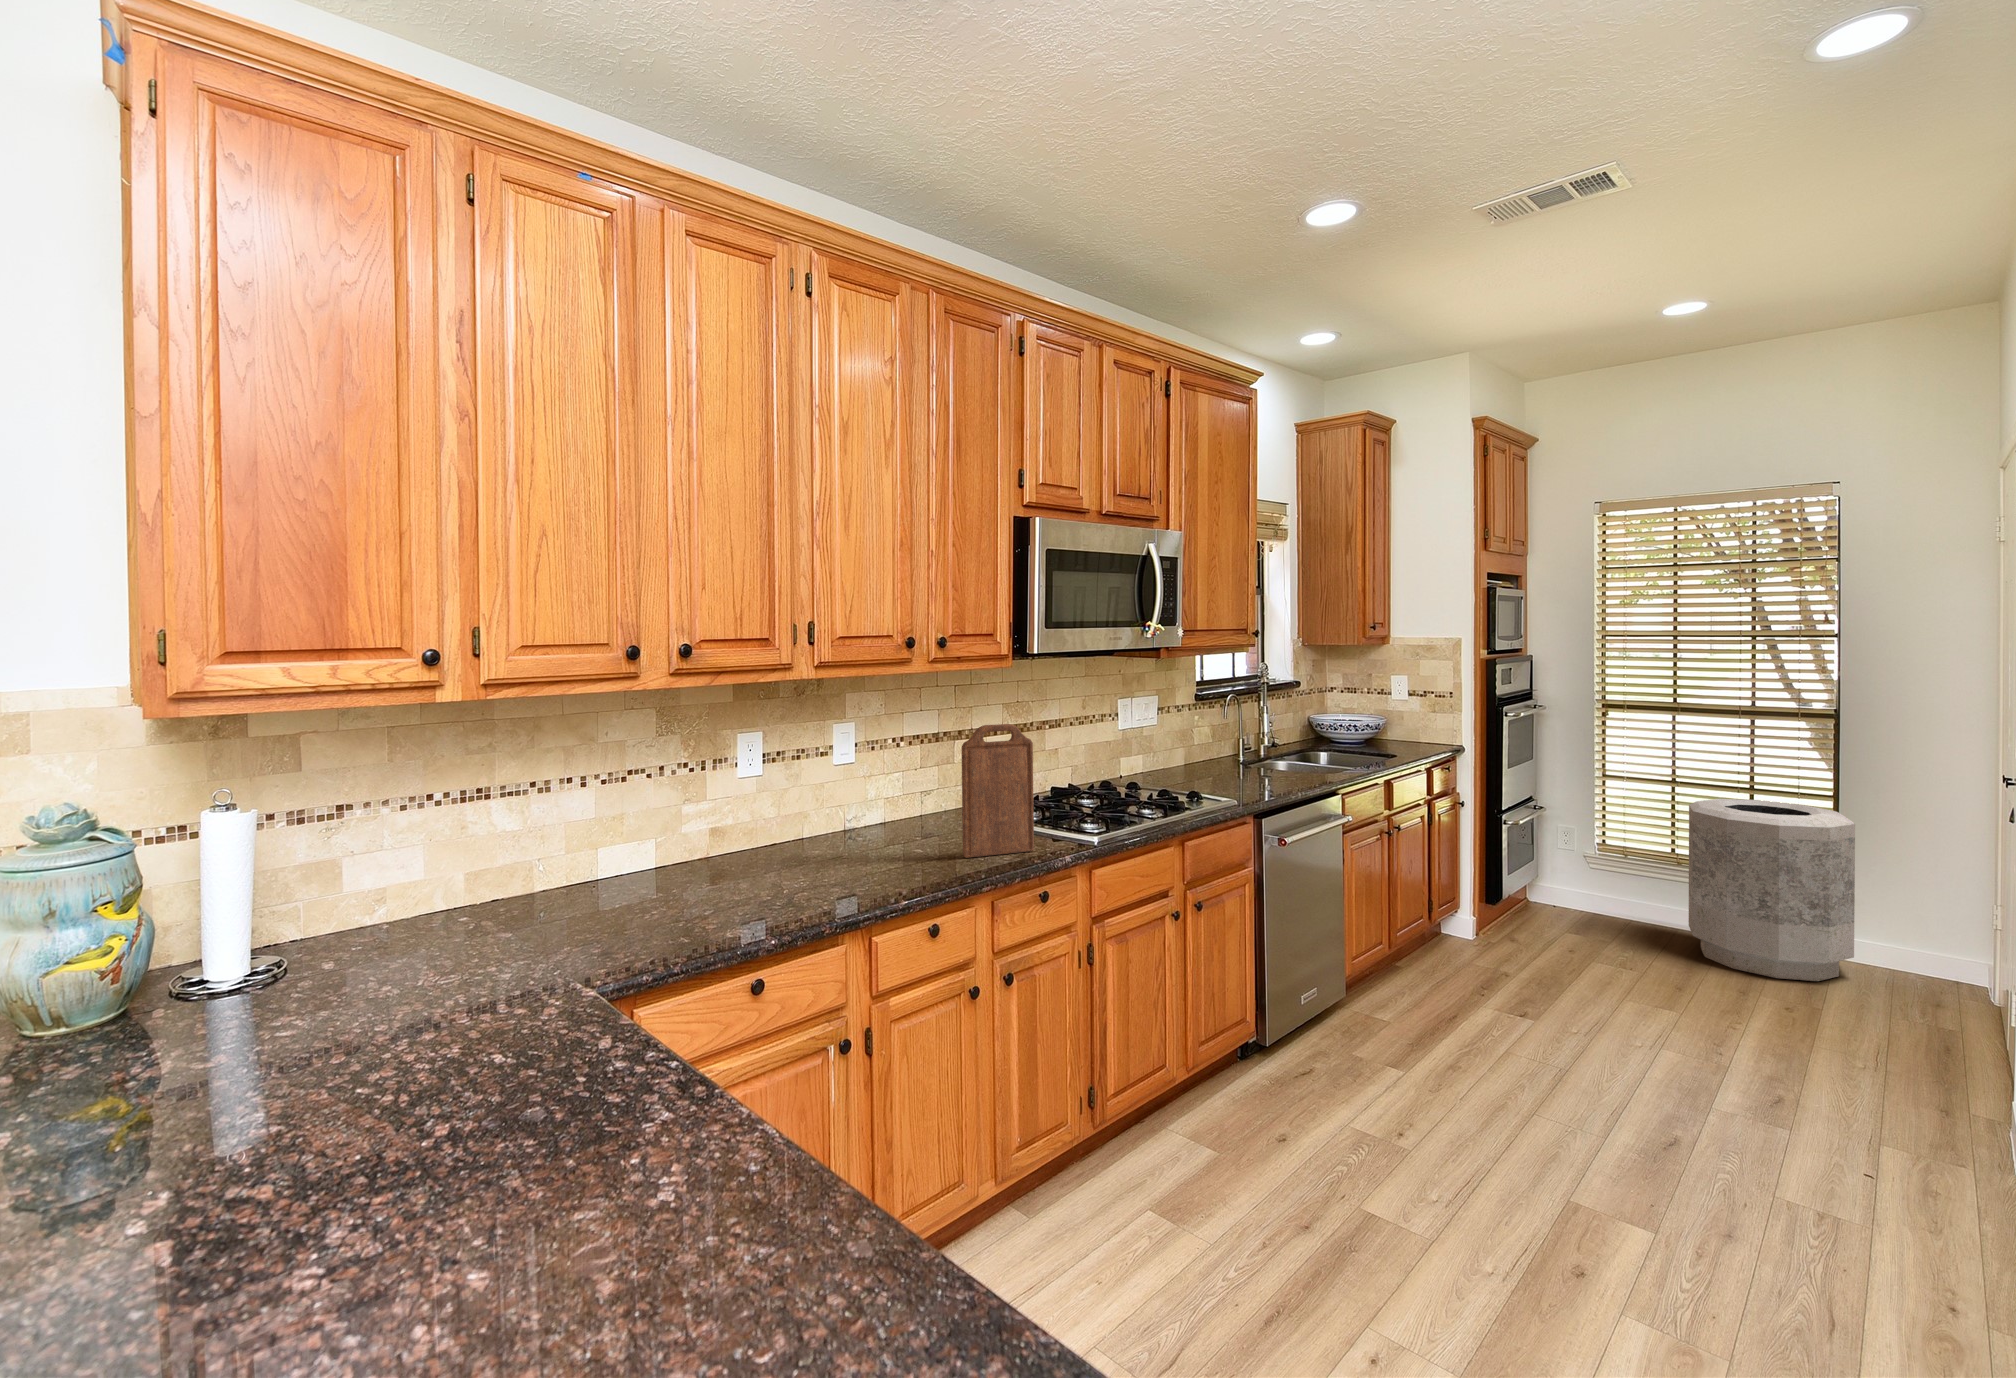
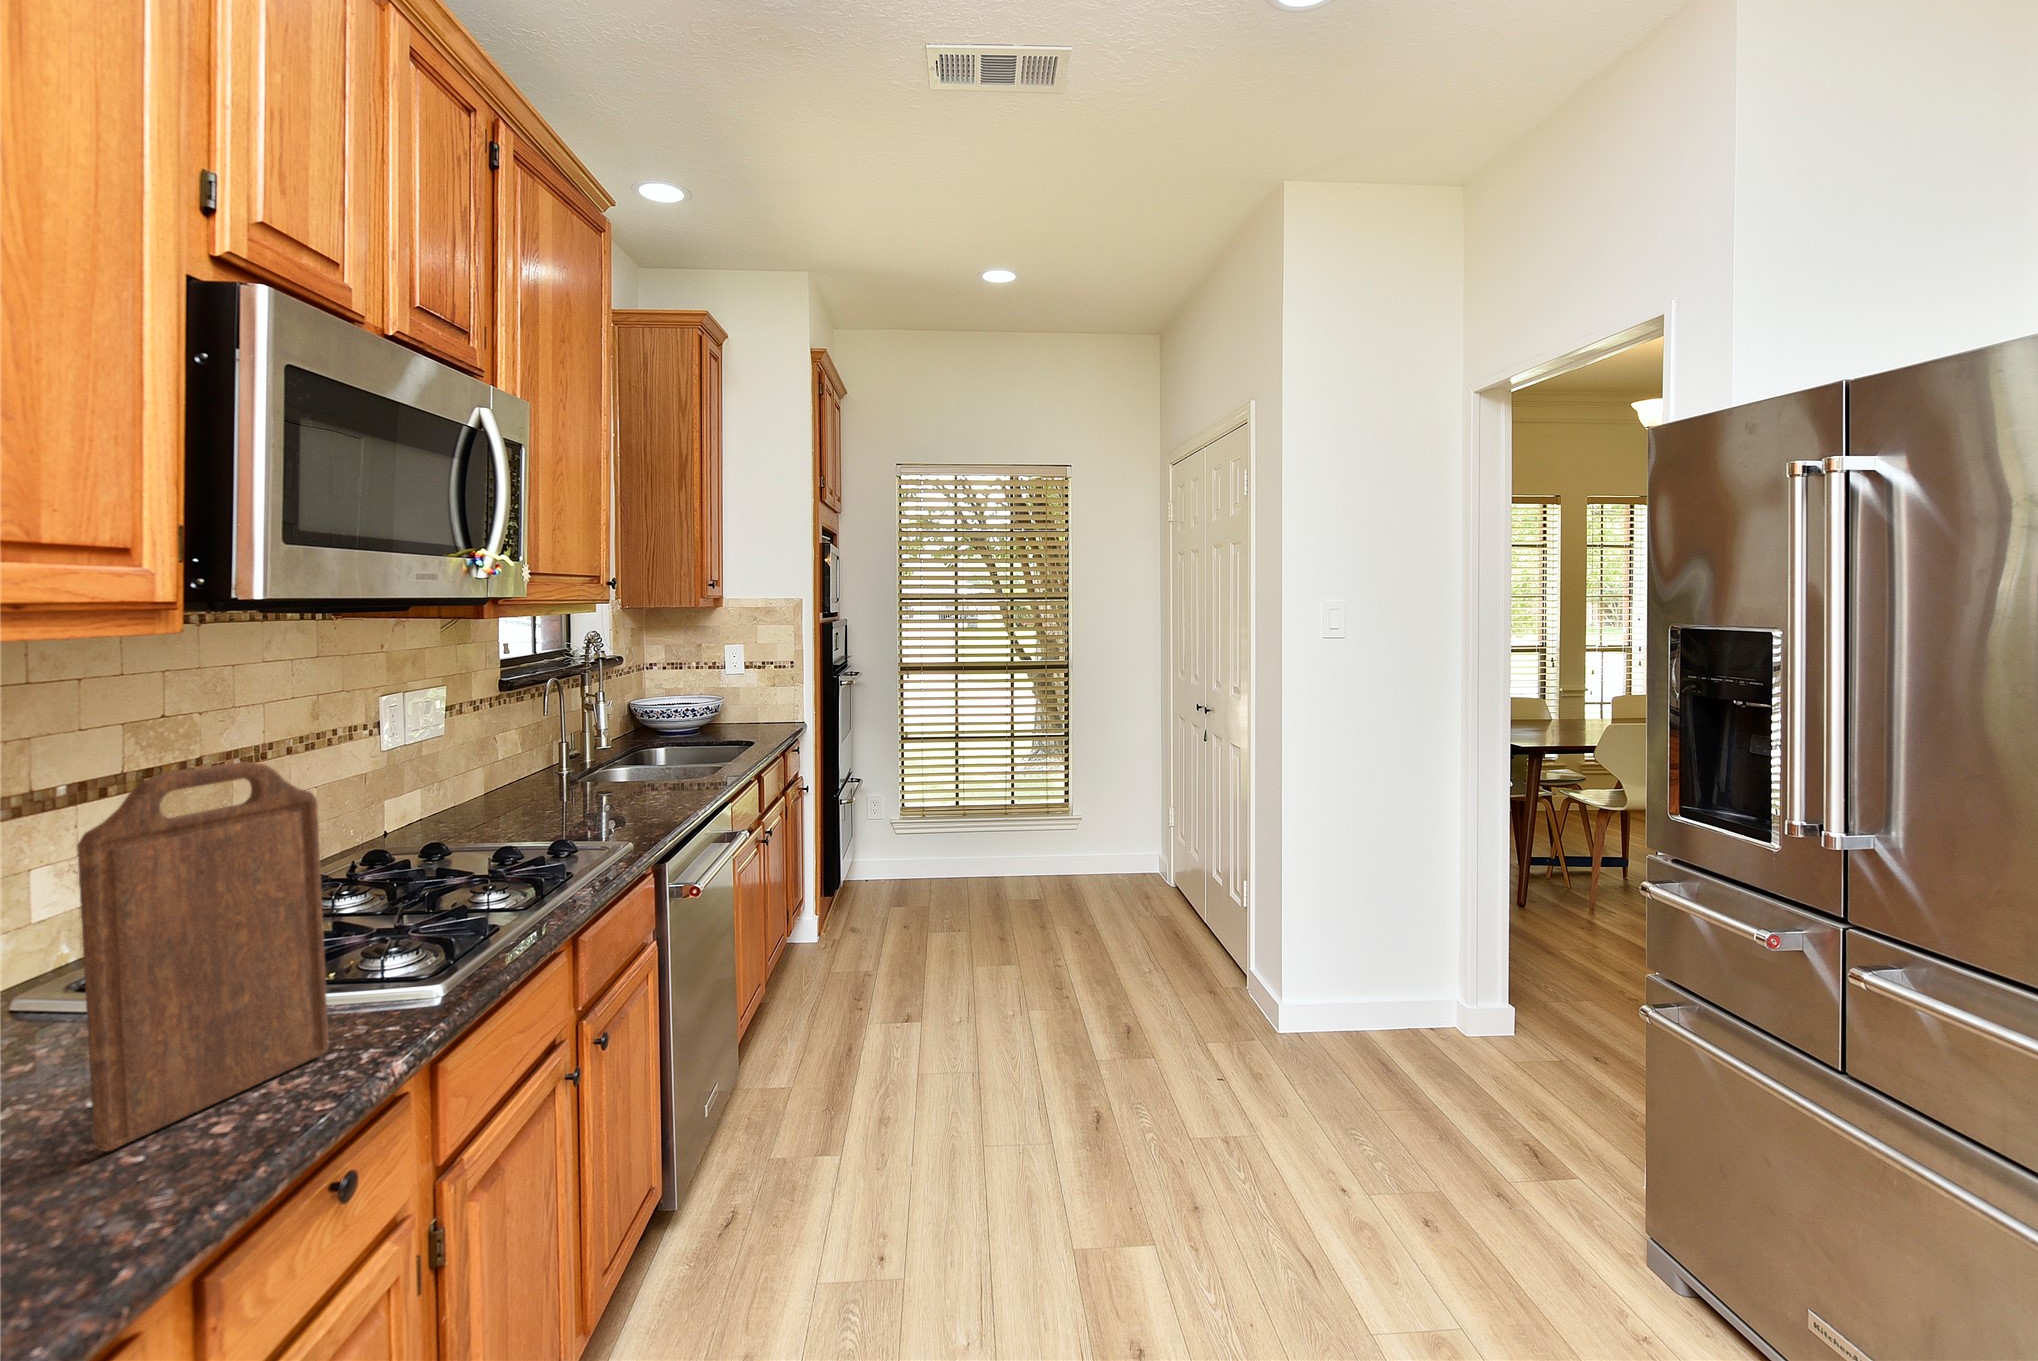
trash can: present [1689,799,1855,981] -> none [980,739,1090,890]

